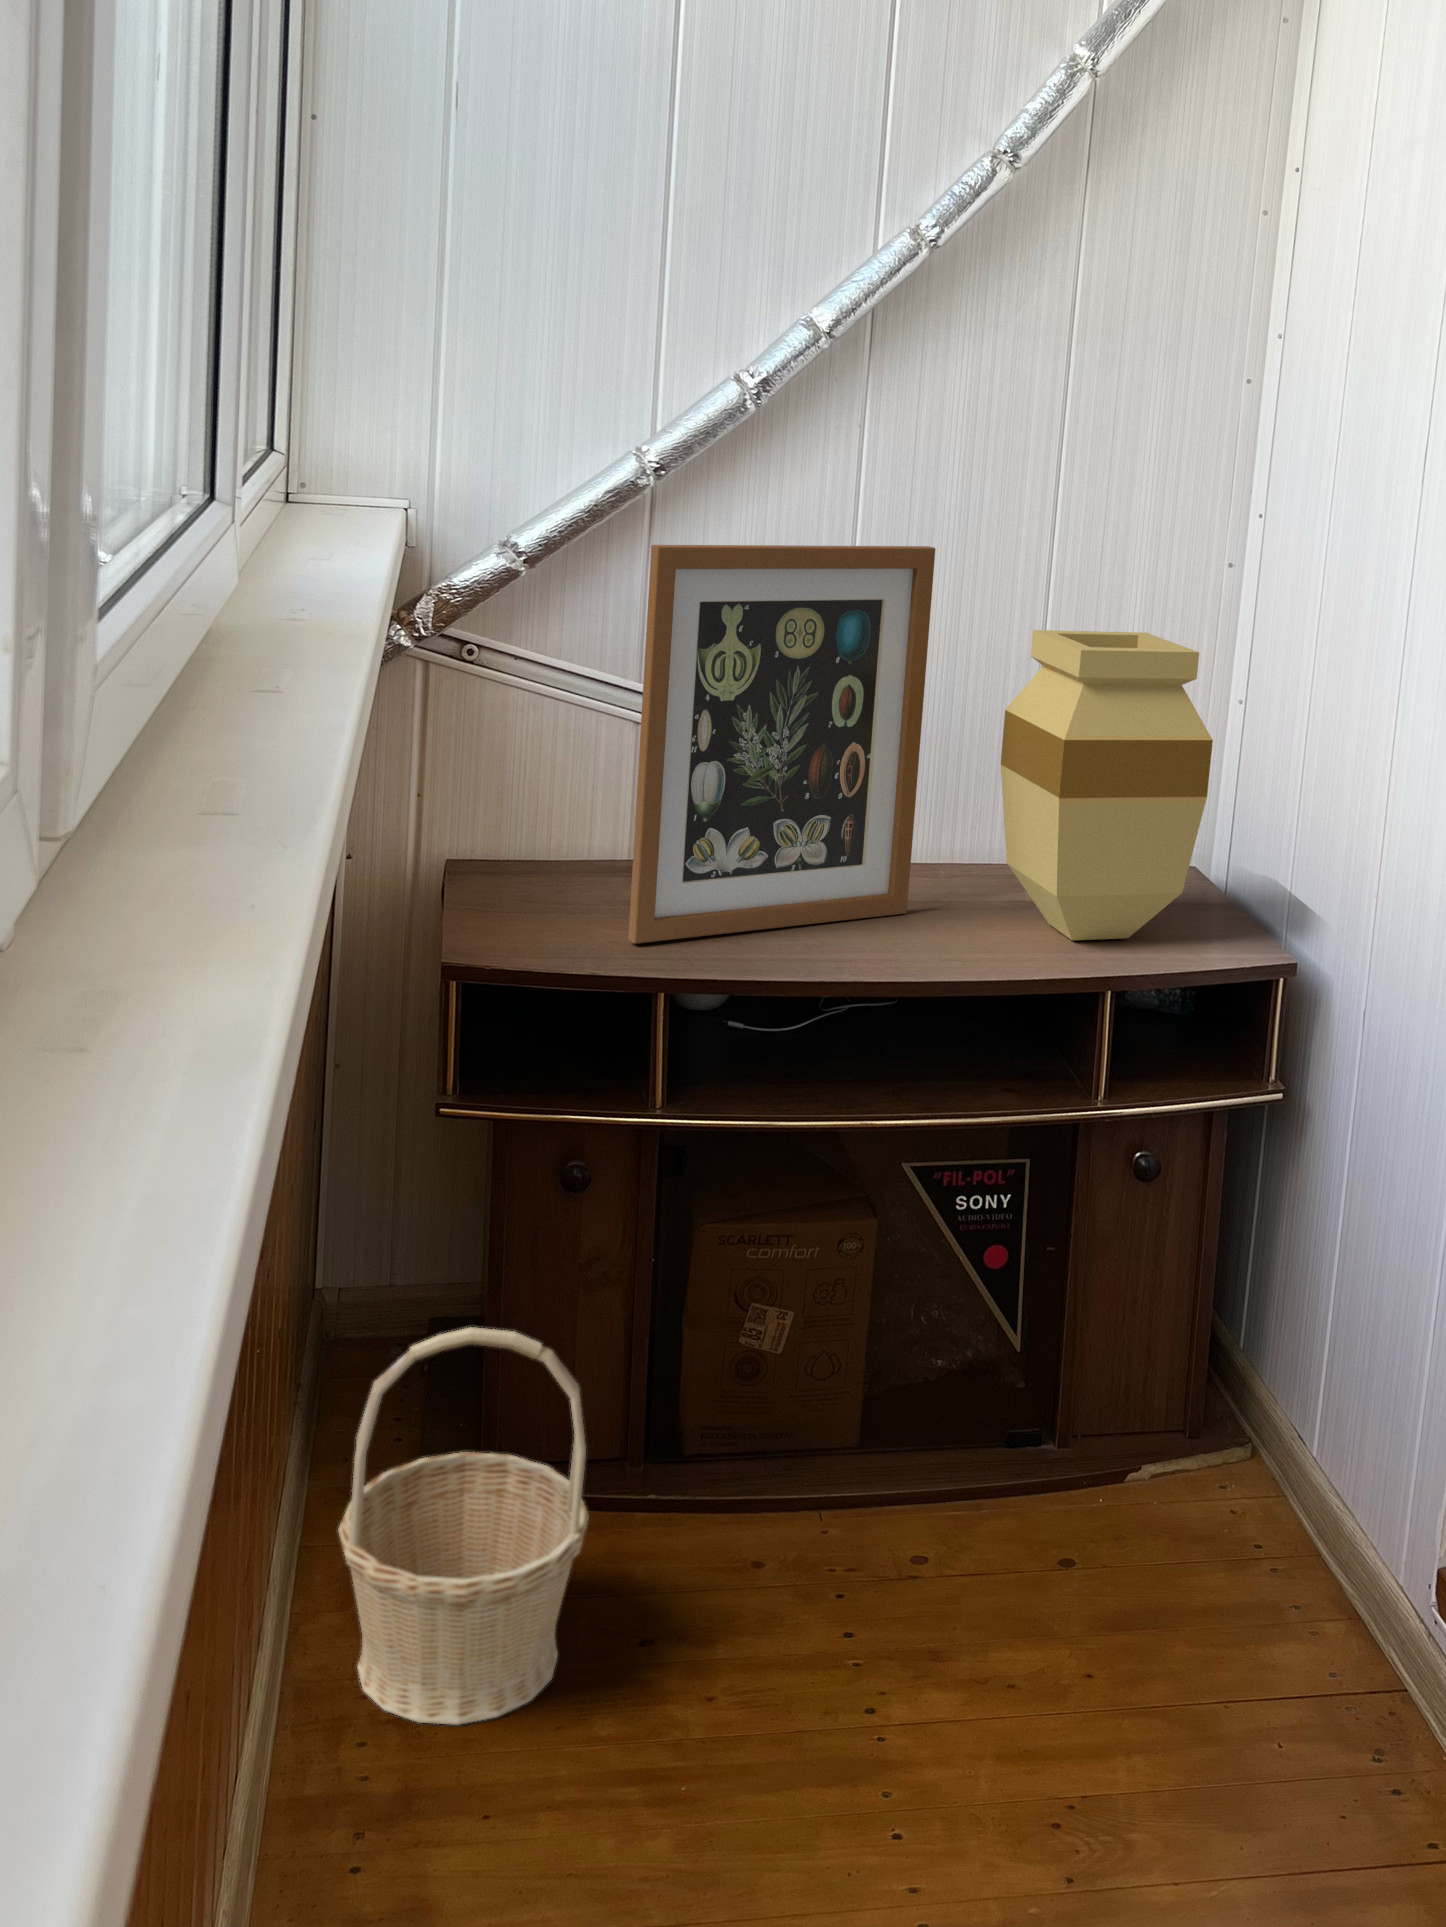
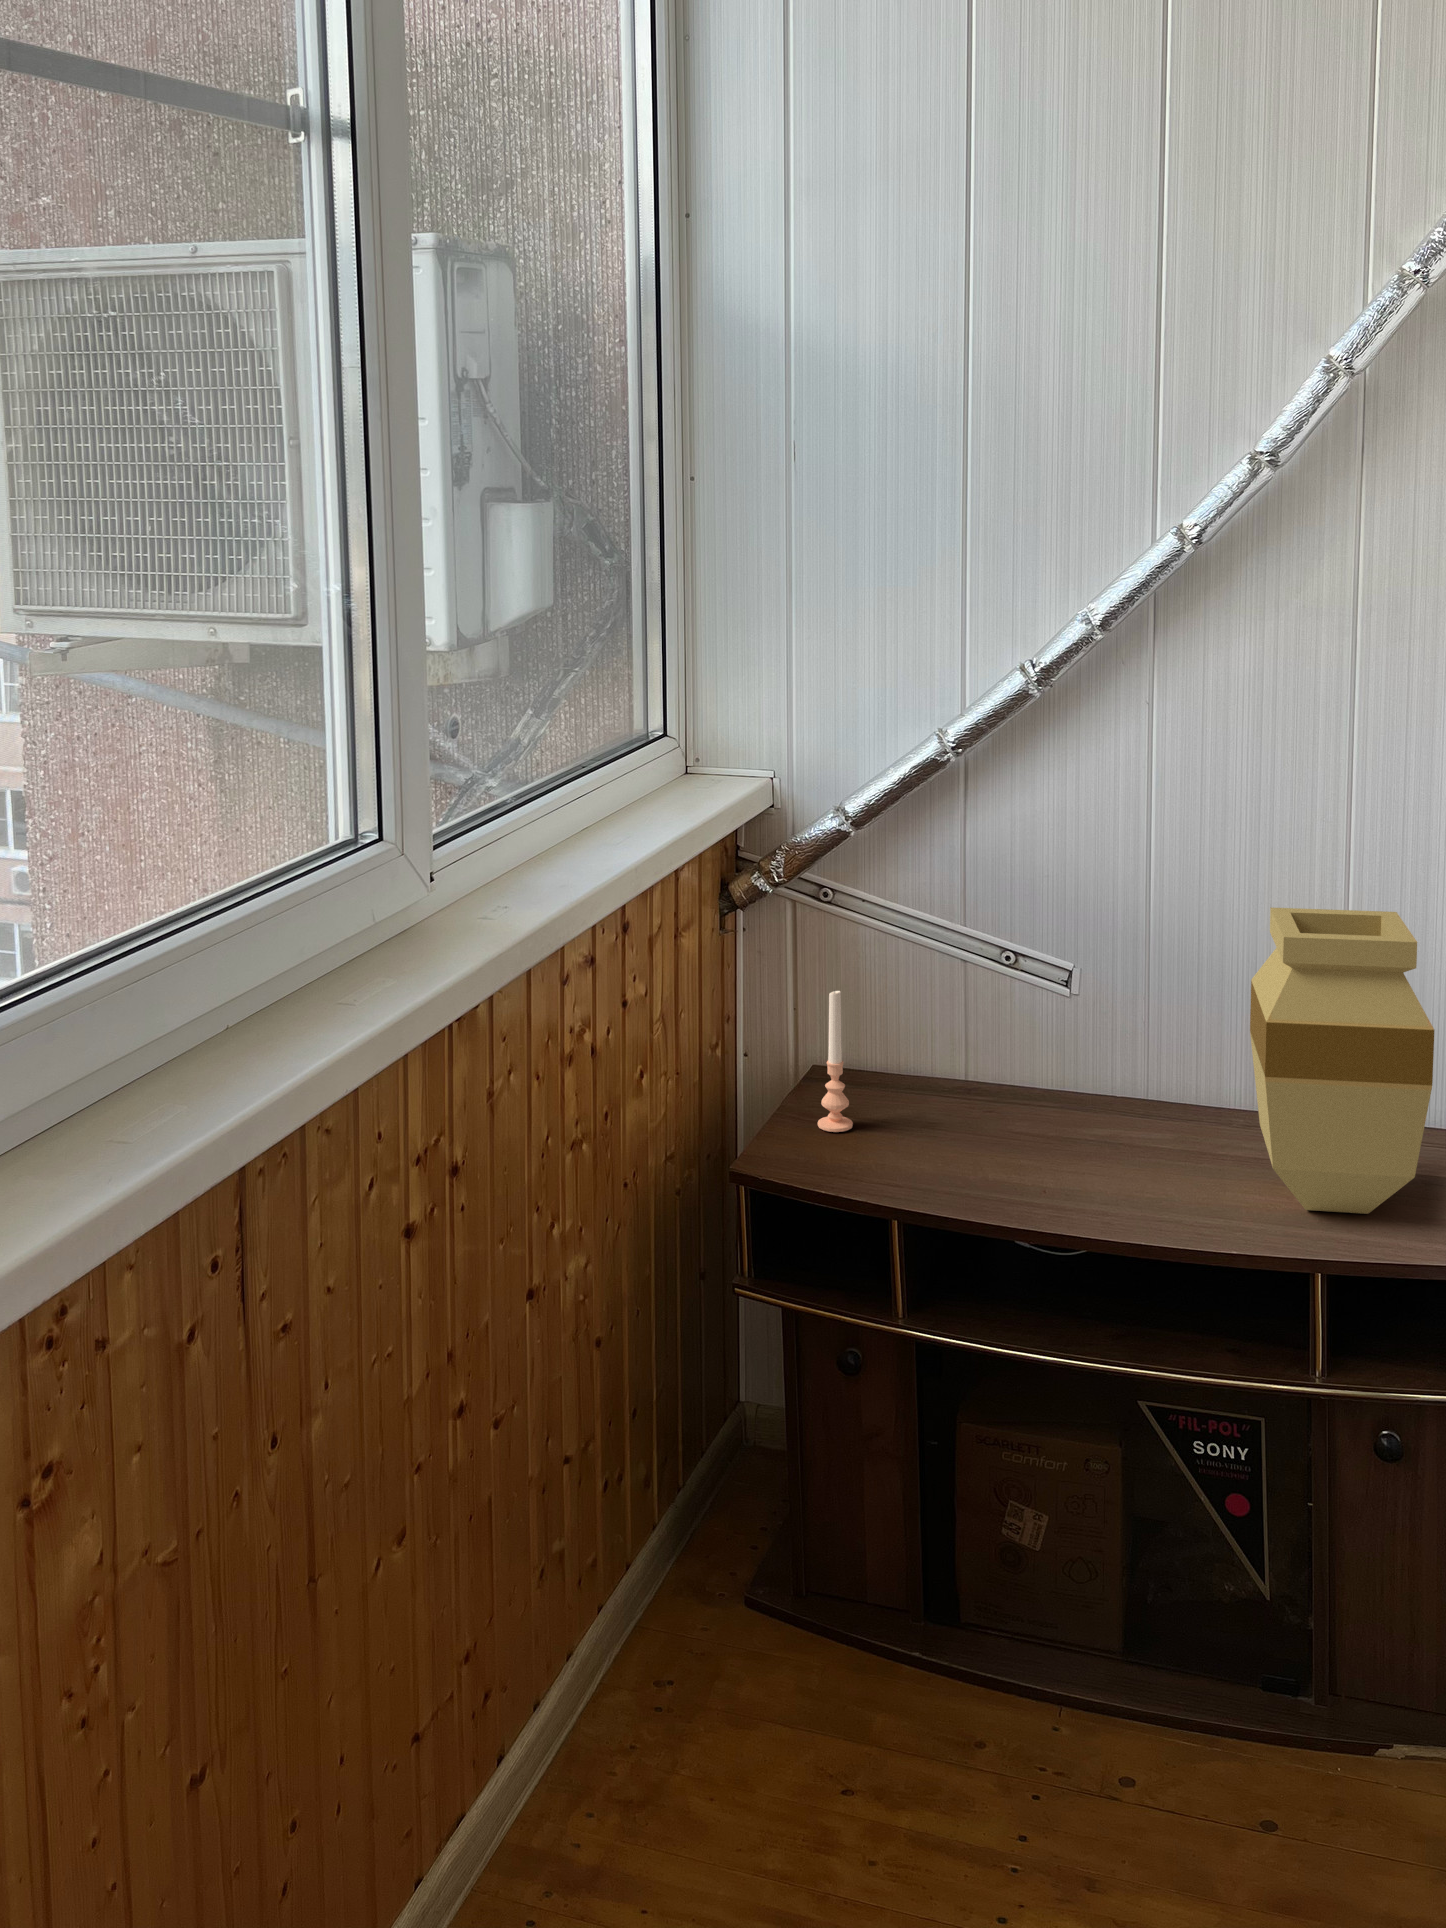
picture frame: present [628,545,935,944] -> none [889,827,1173,1169]
candle: none [509,746,552,916] -> present [818,990,853,1132]
basket: present [338,1327,589,1725] -> none [593,1485,792,1817]

